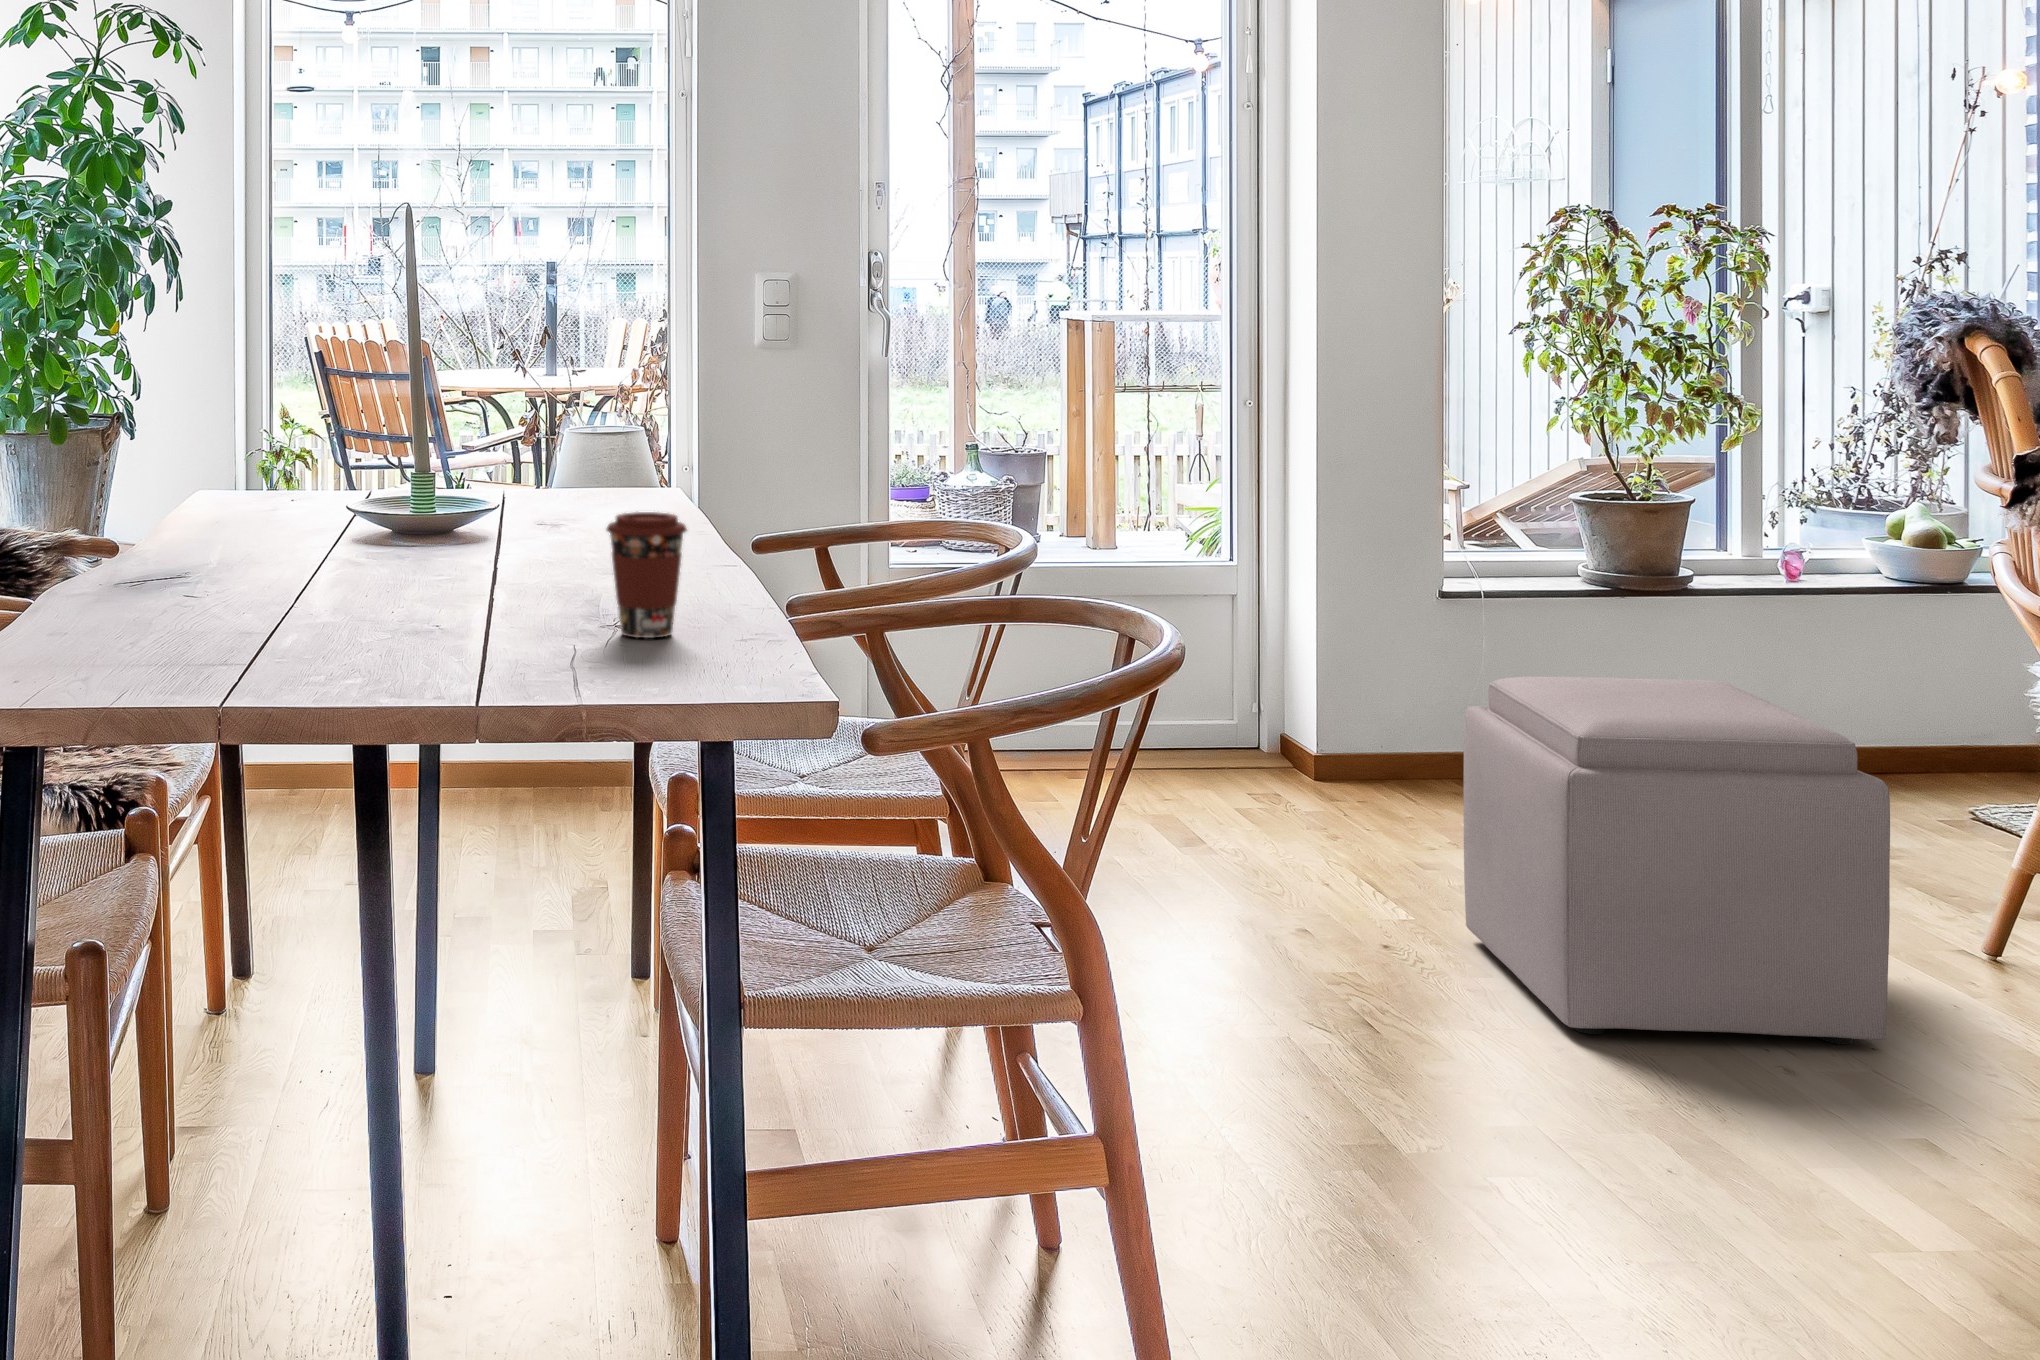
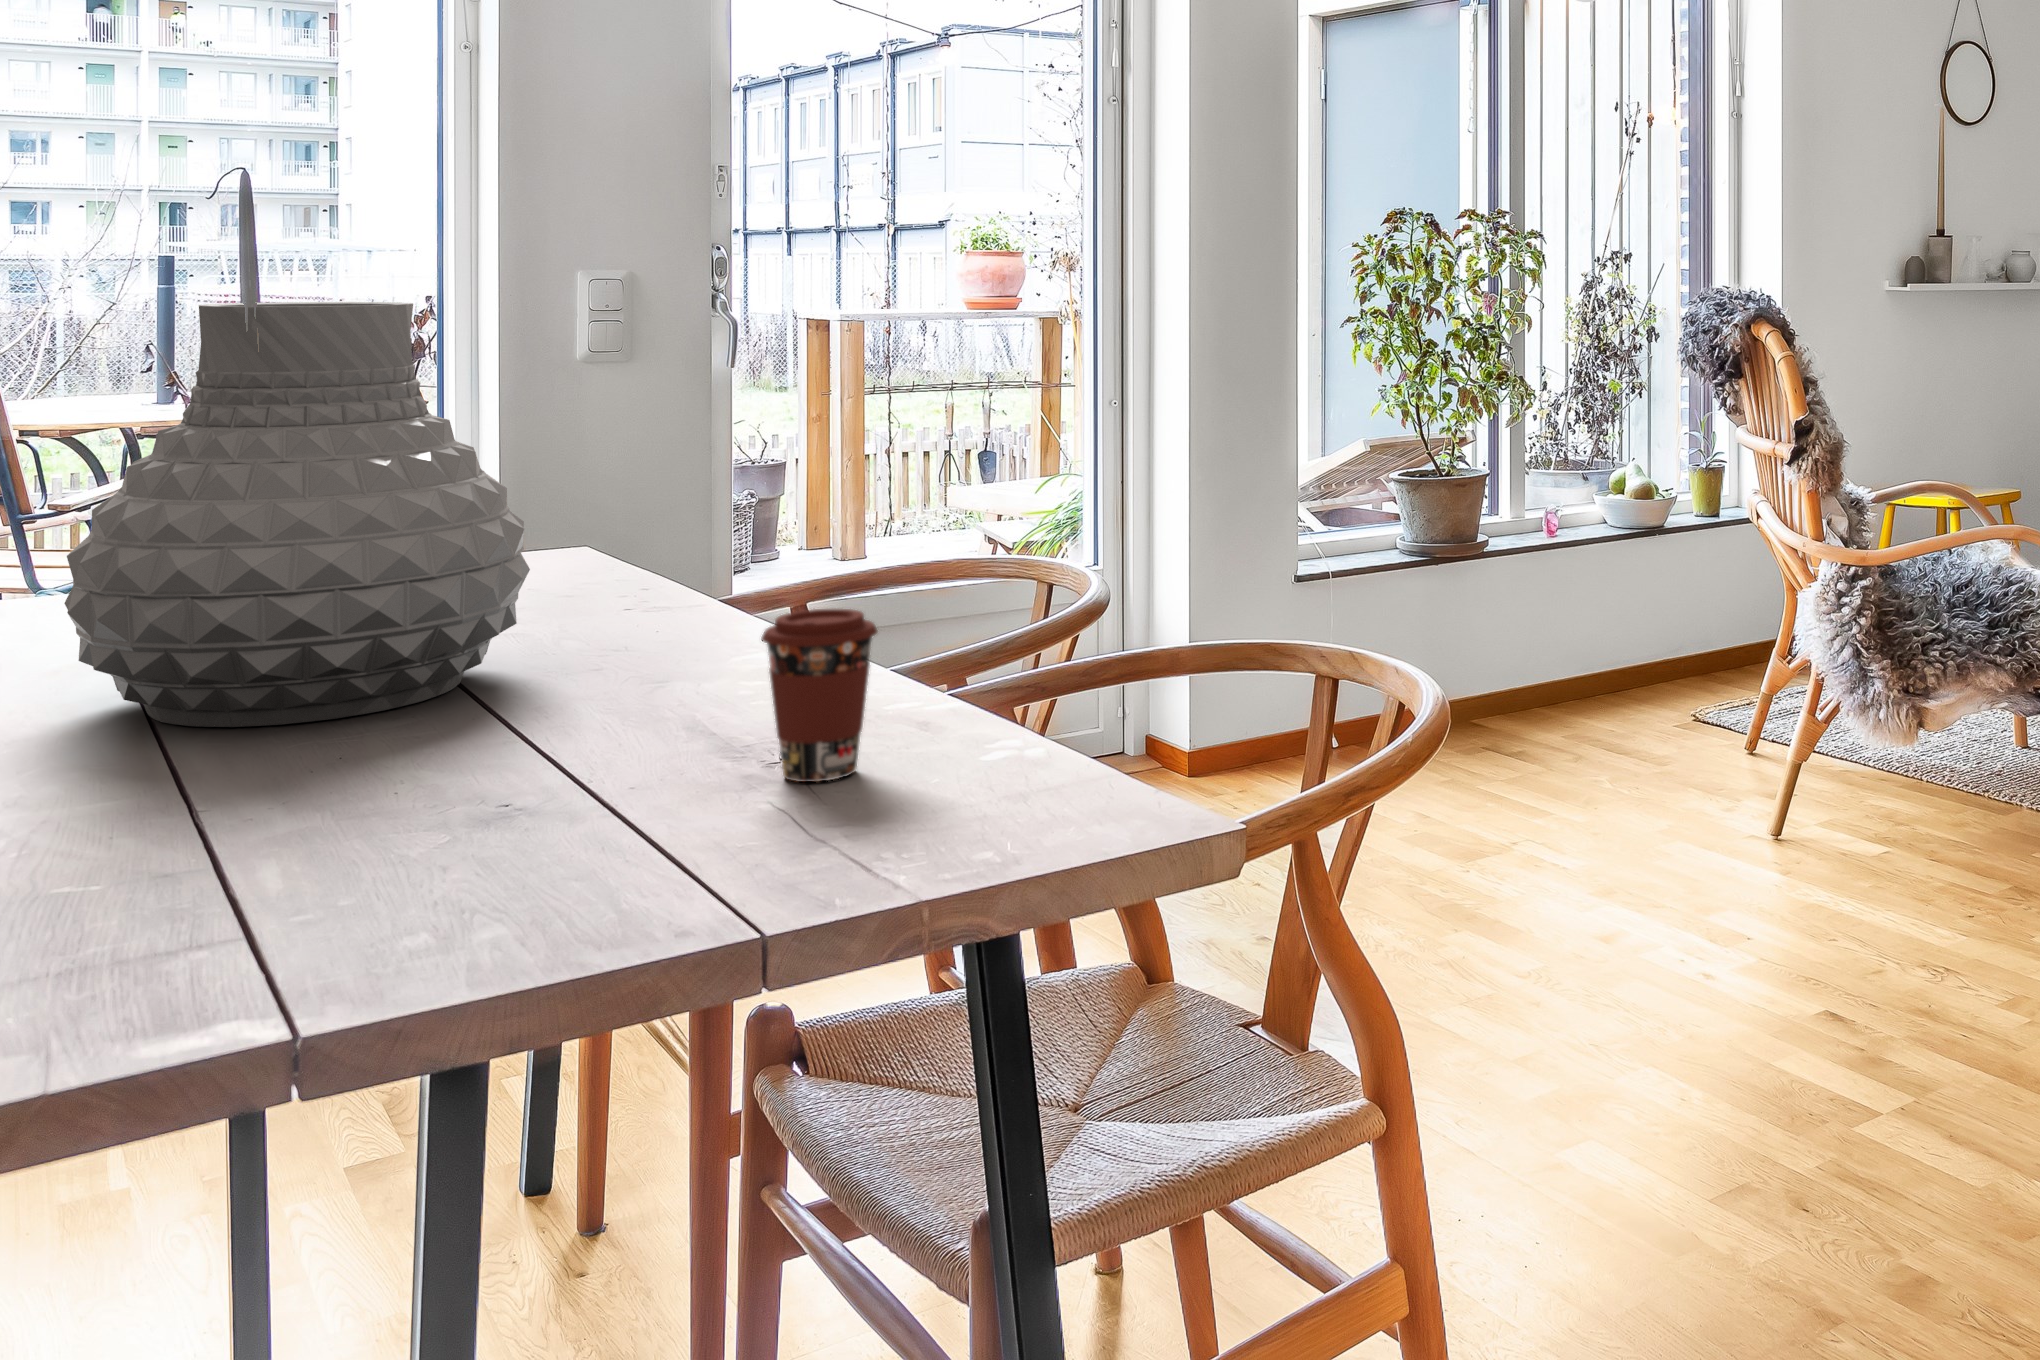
vase: none [290,286,557,568] -> present [64,302,530,727]
ottoman: present [1463,676,1890,1044] -> none [1403,636,1756,978]

